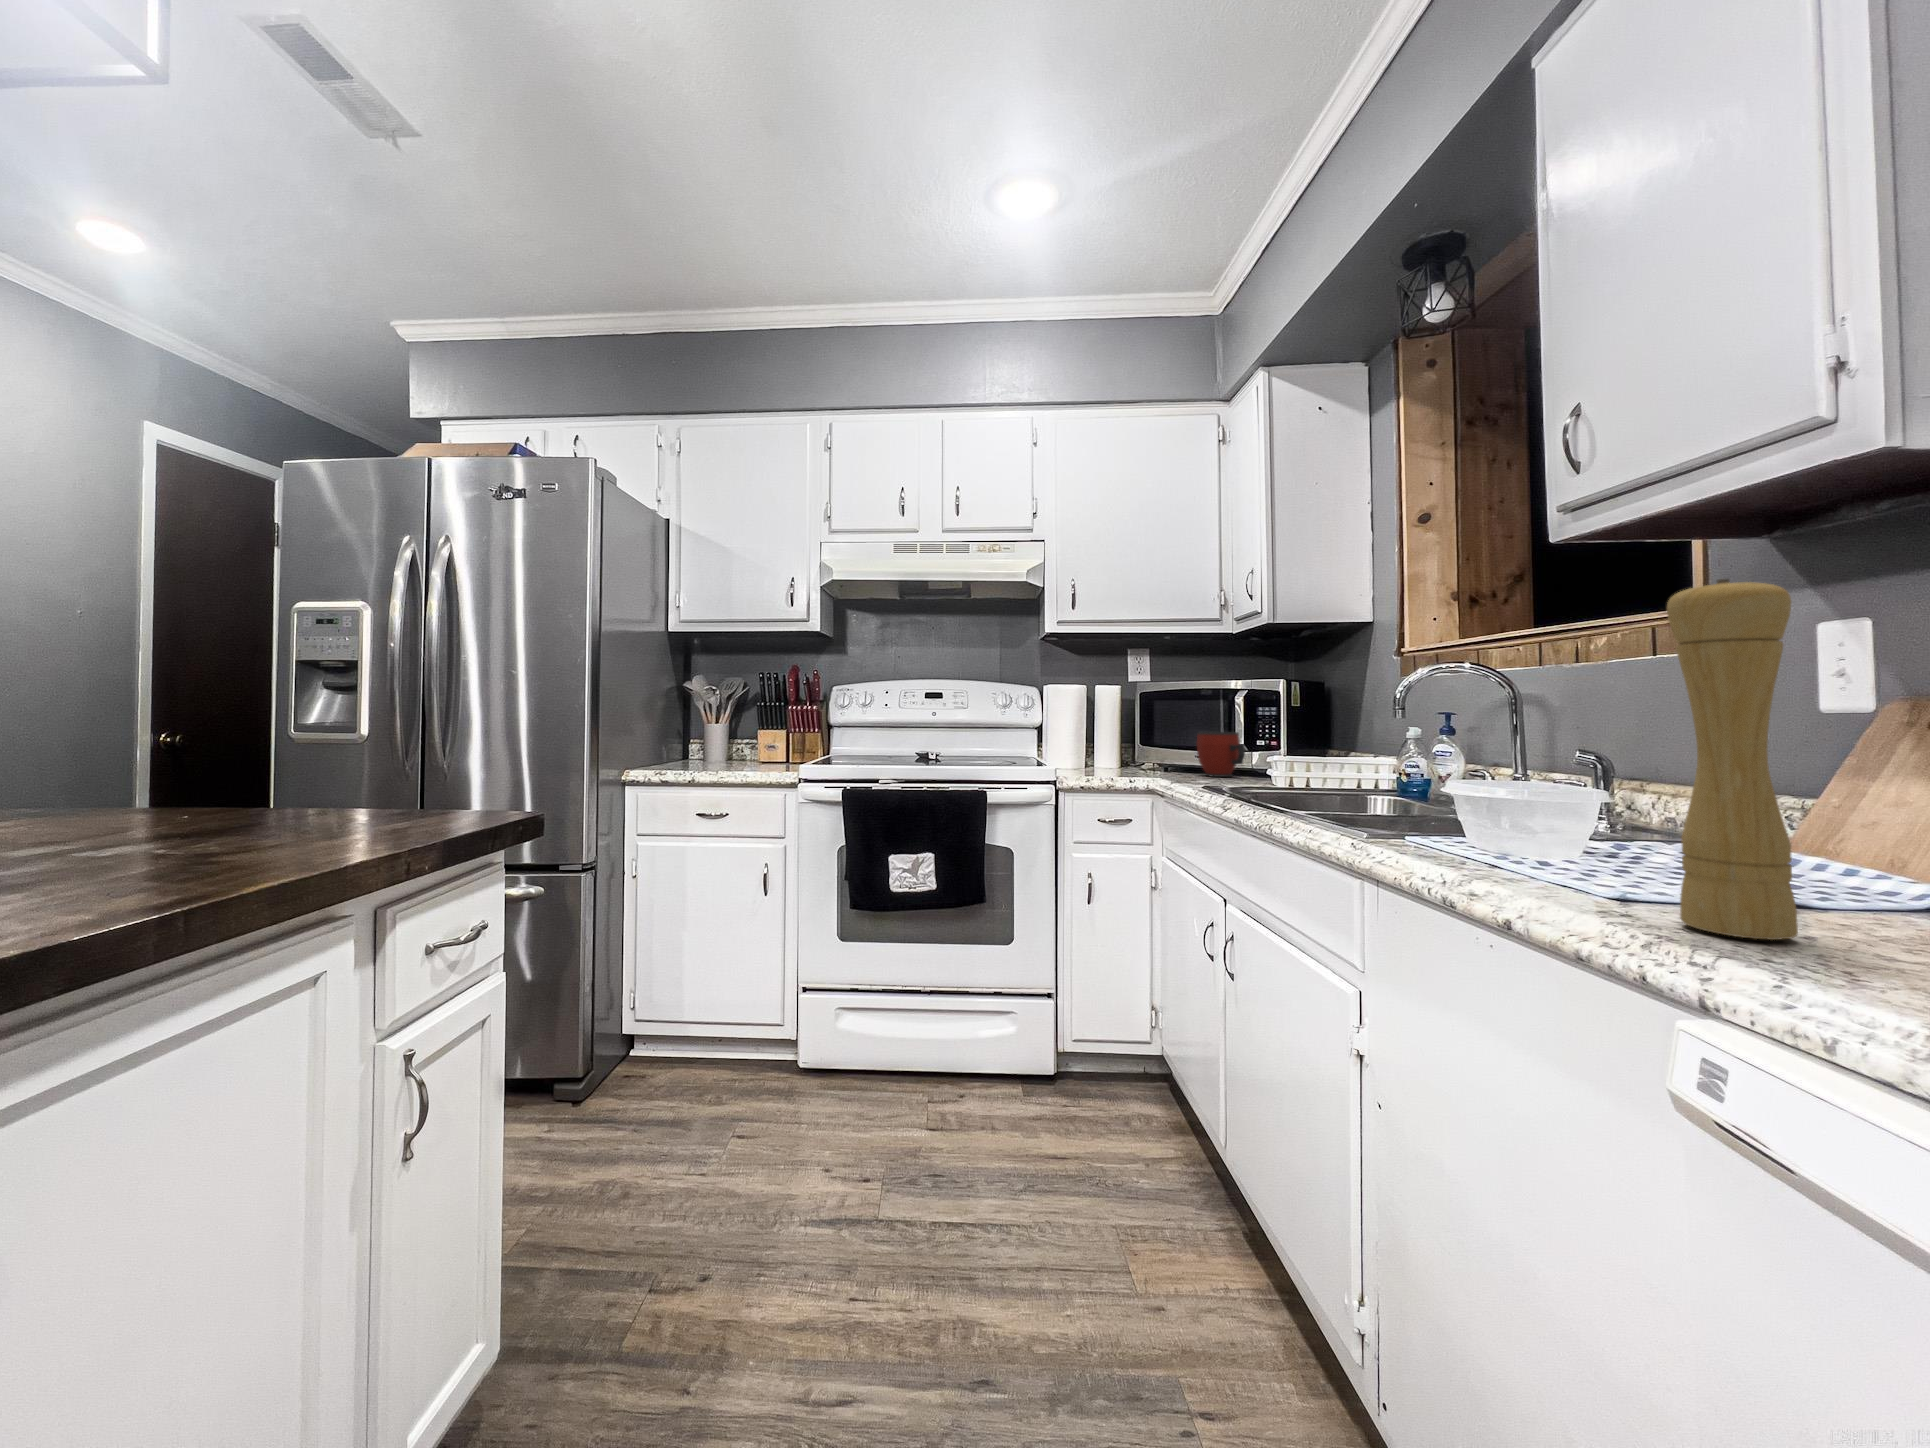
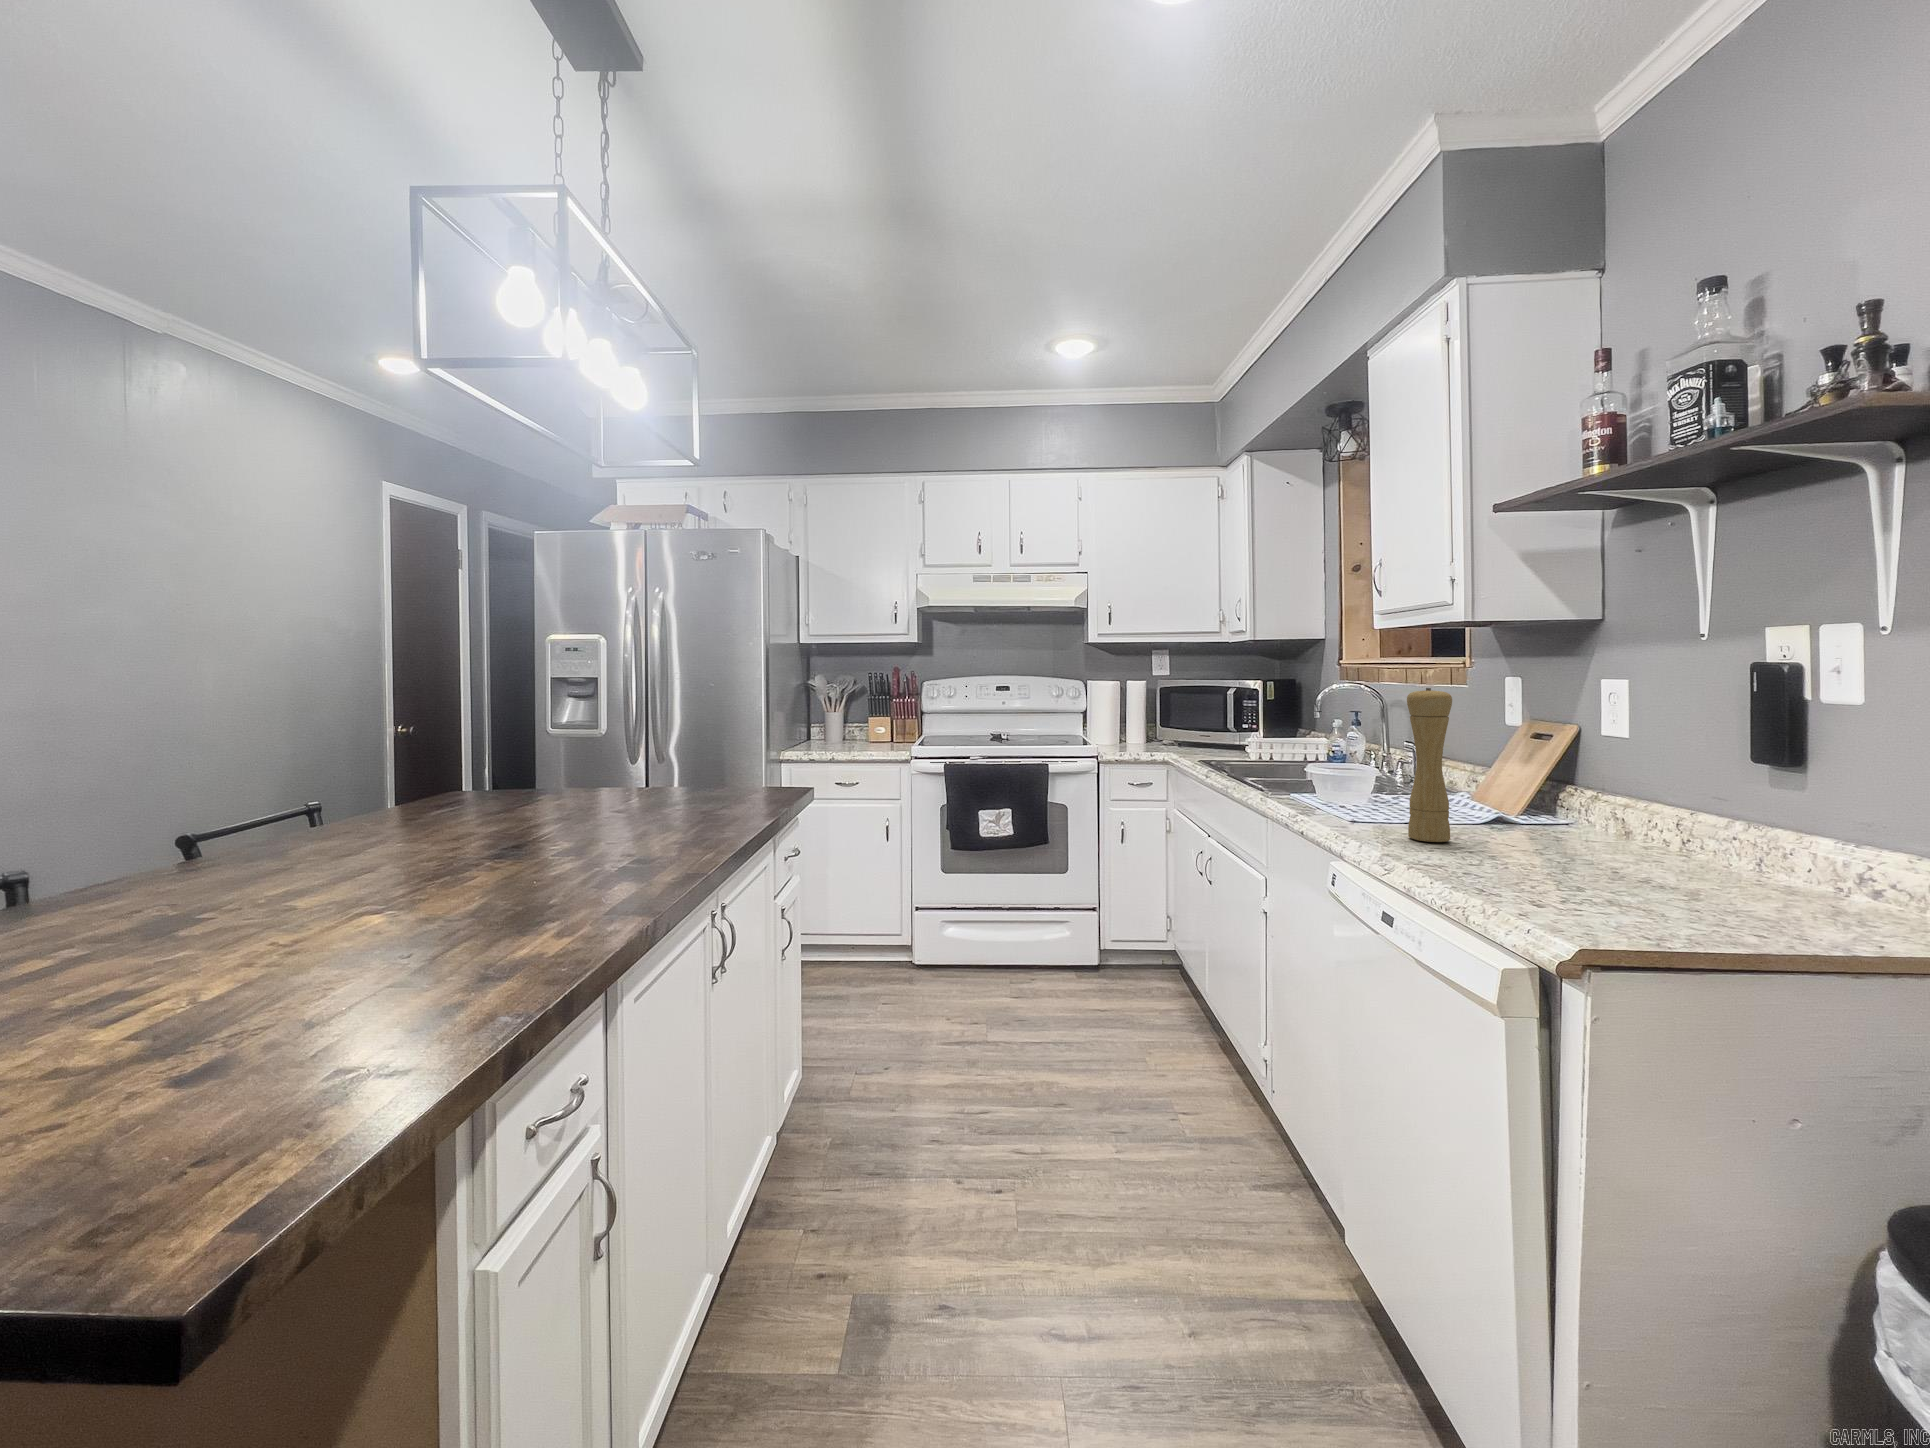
mug: present [1197,732,1246,777] -> none [1200,721,1235,754]

